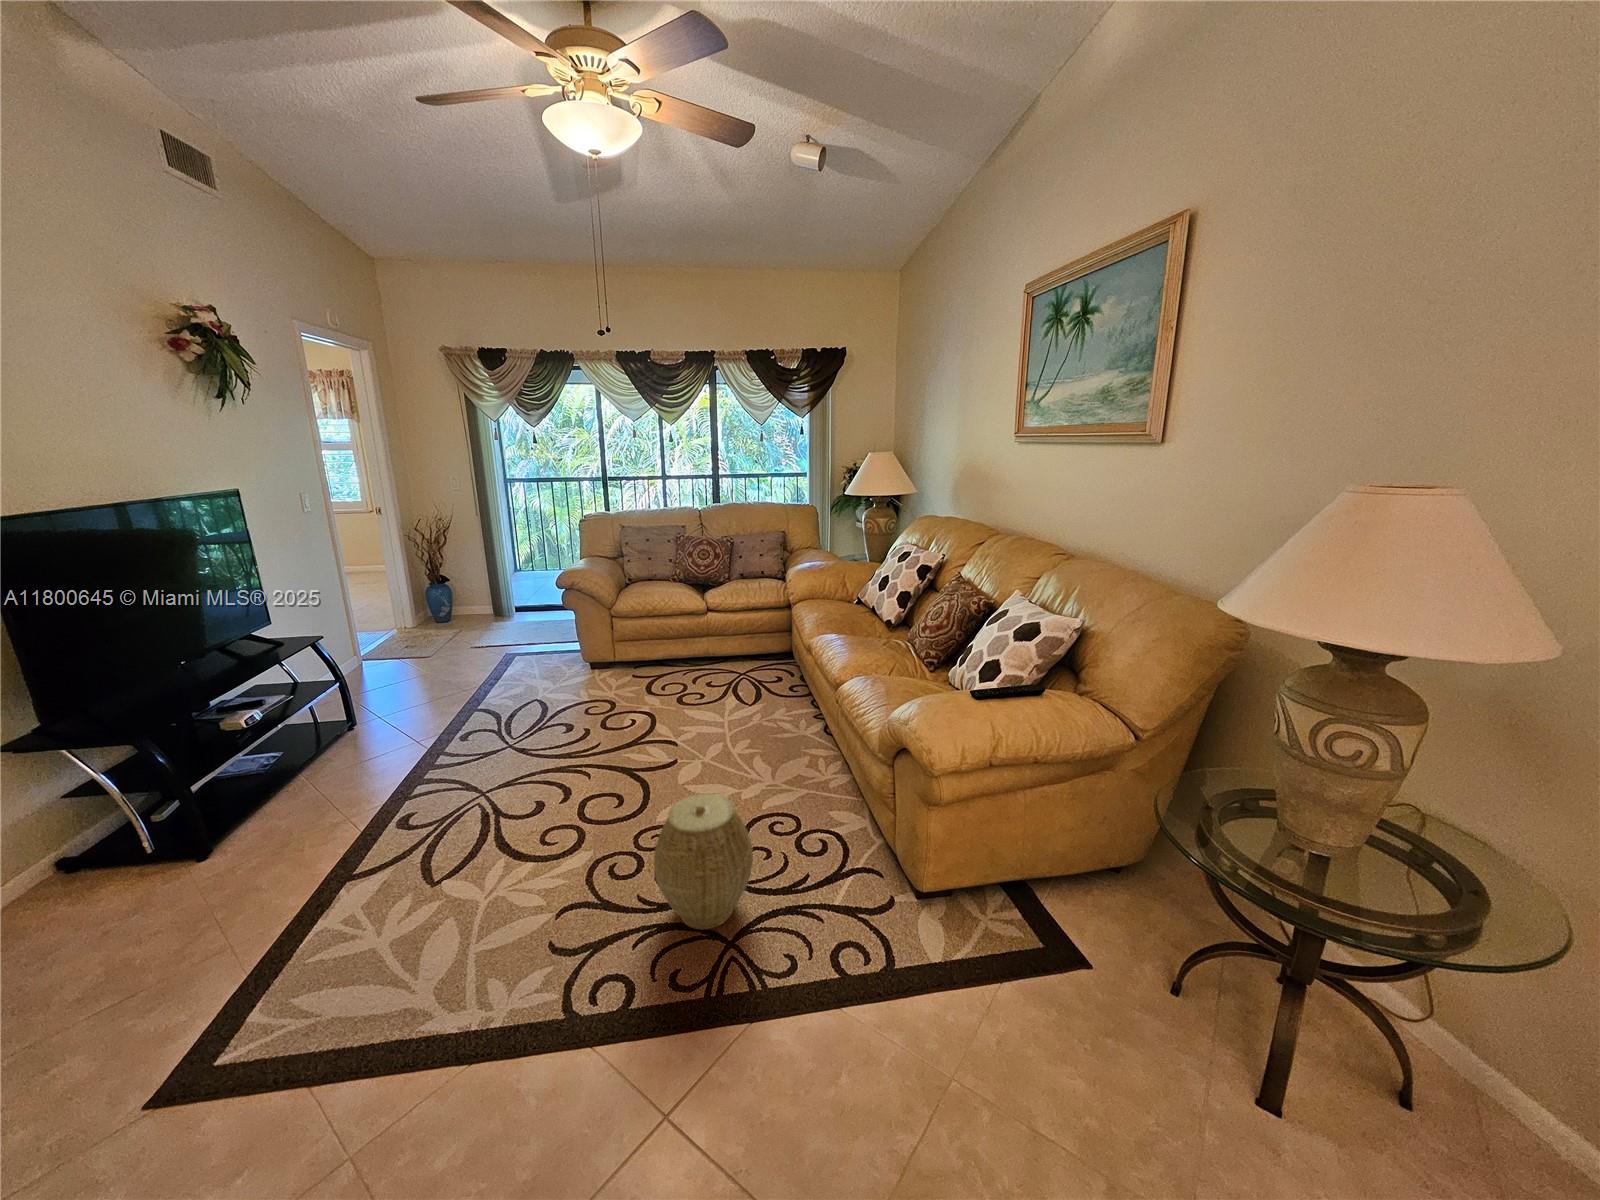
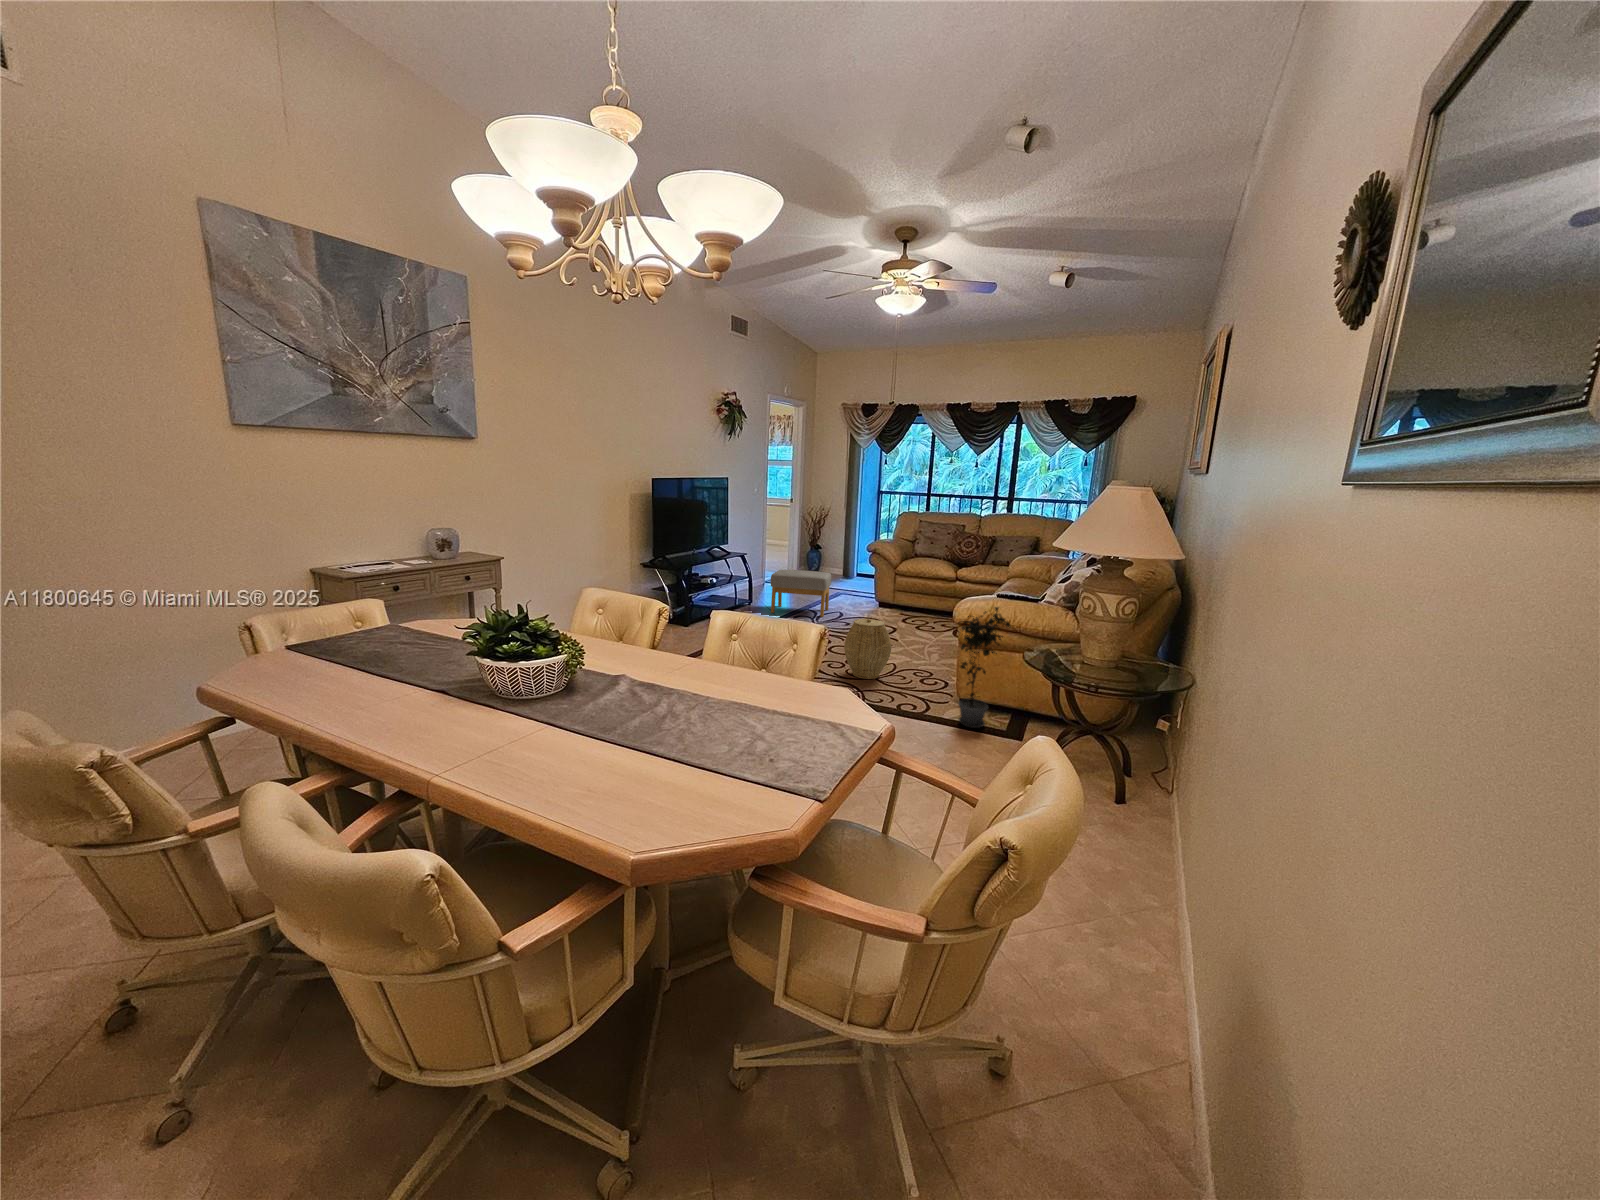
footstool: none [390,642,517,746] -> present [771,570,831,617]
potted plant: none [977,785,1109,1037] -> present [958,607,1011,728]

